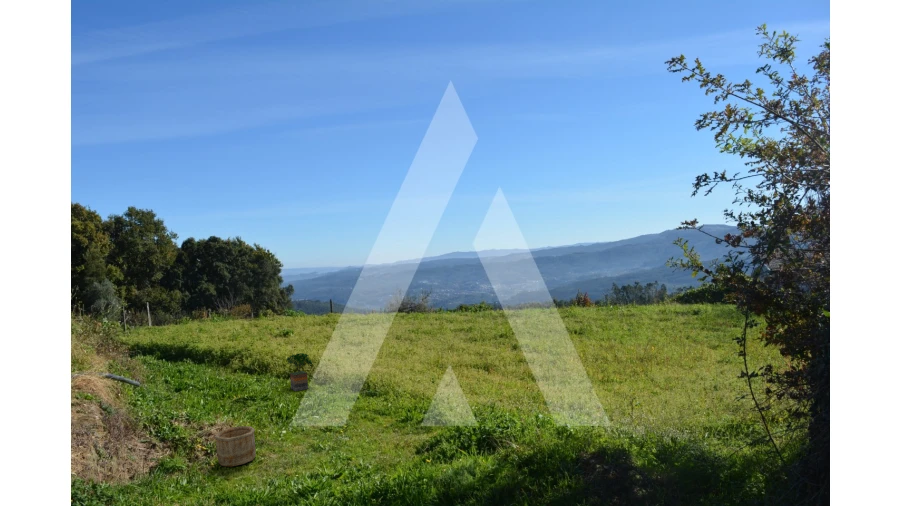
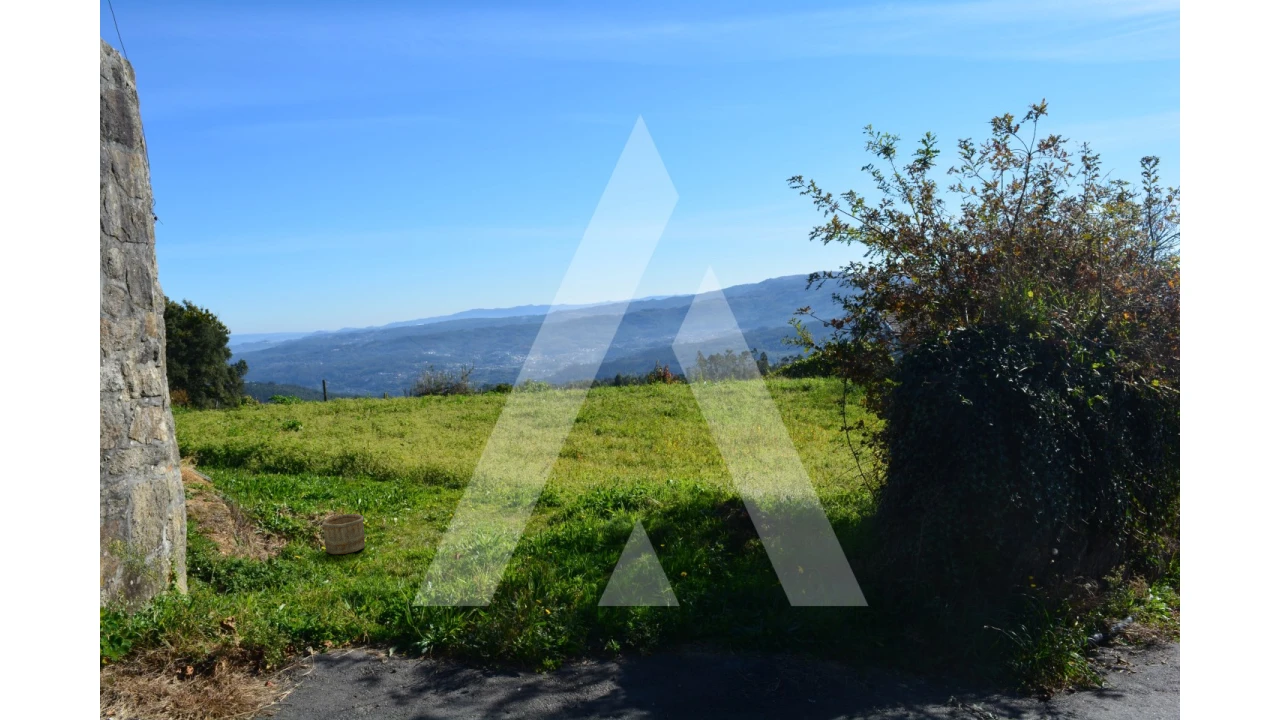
potted tree: present [287,353,312,391] -> none [346,442,380,487]

